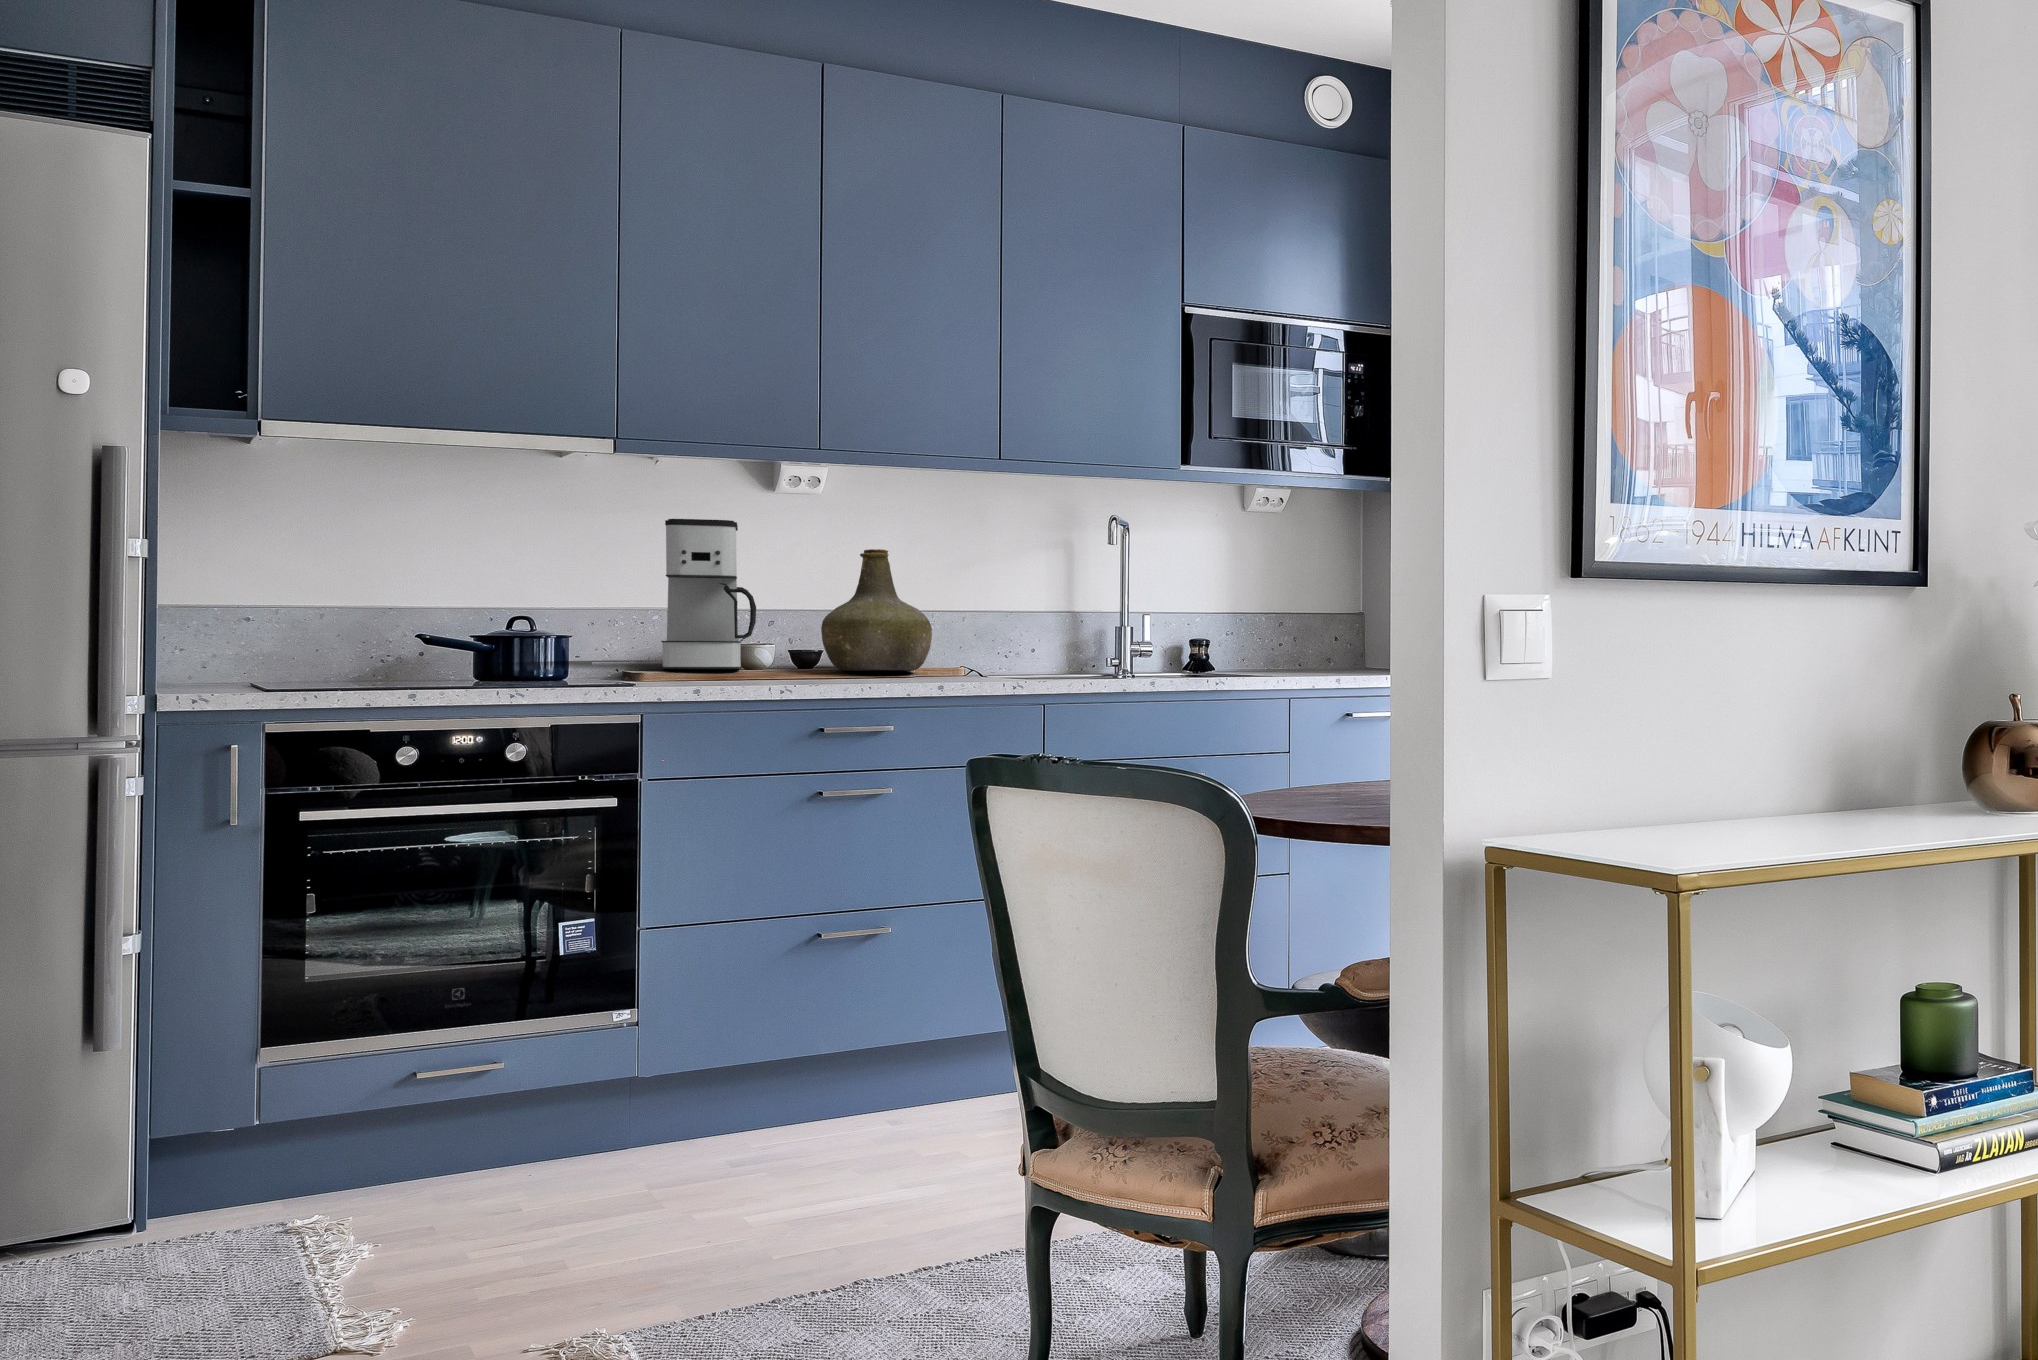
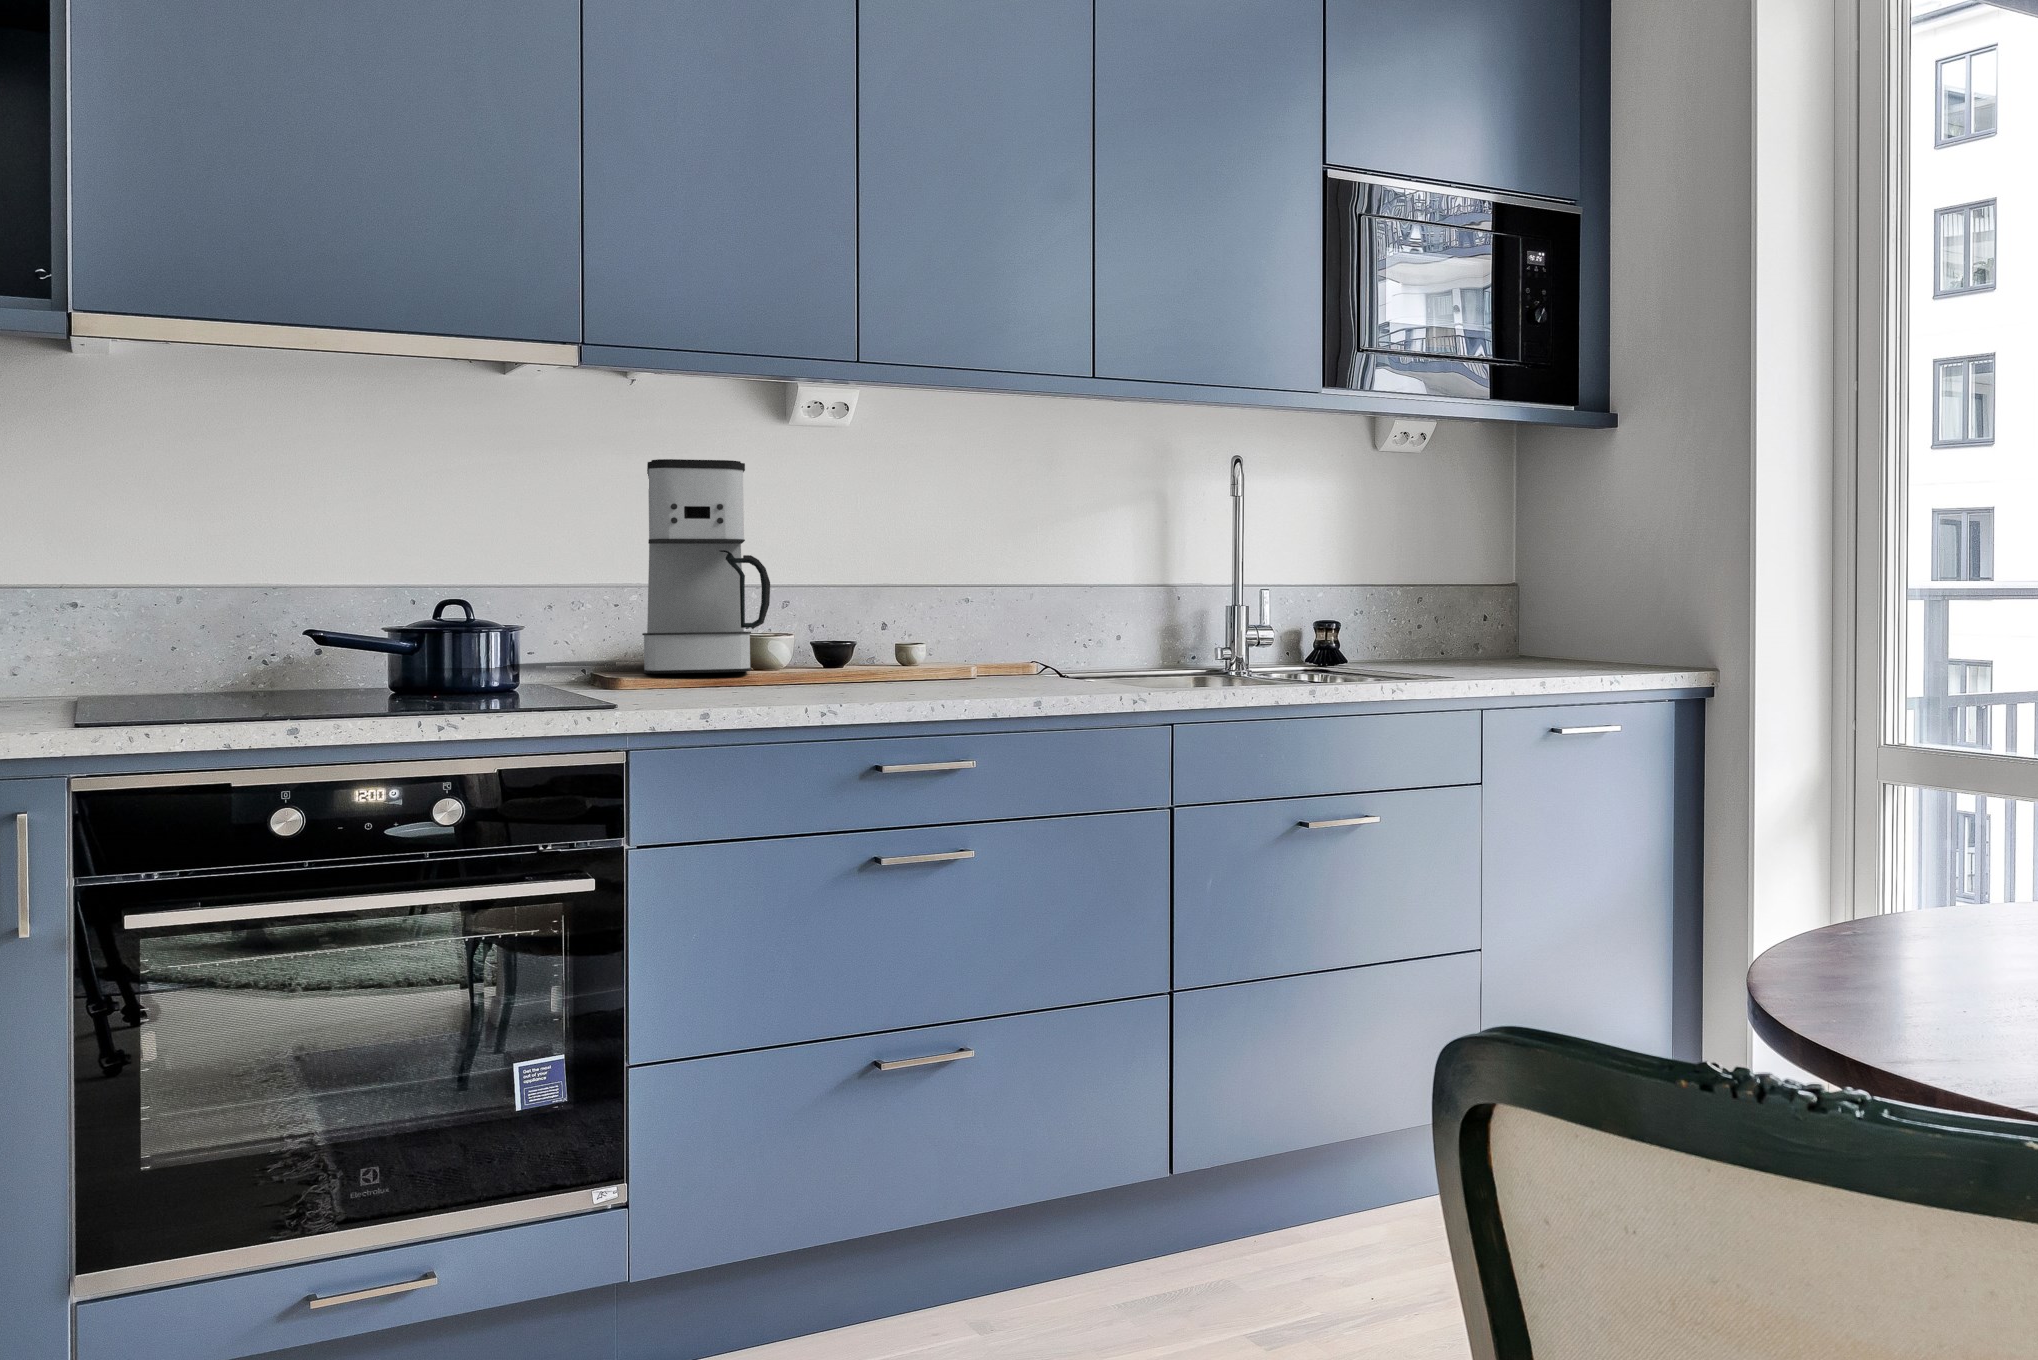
bottle: present [821,549,932,672] -> none [858,499,1006,670]

